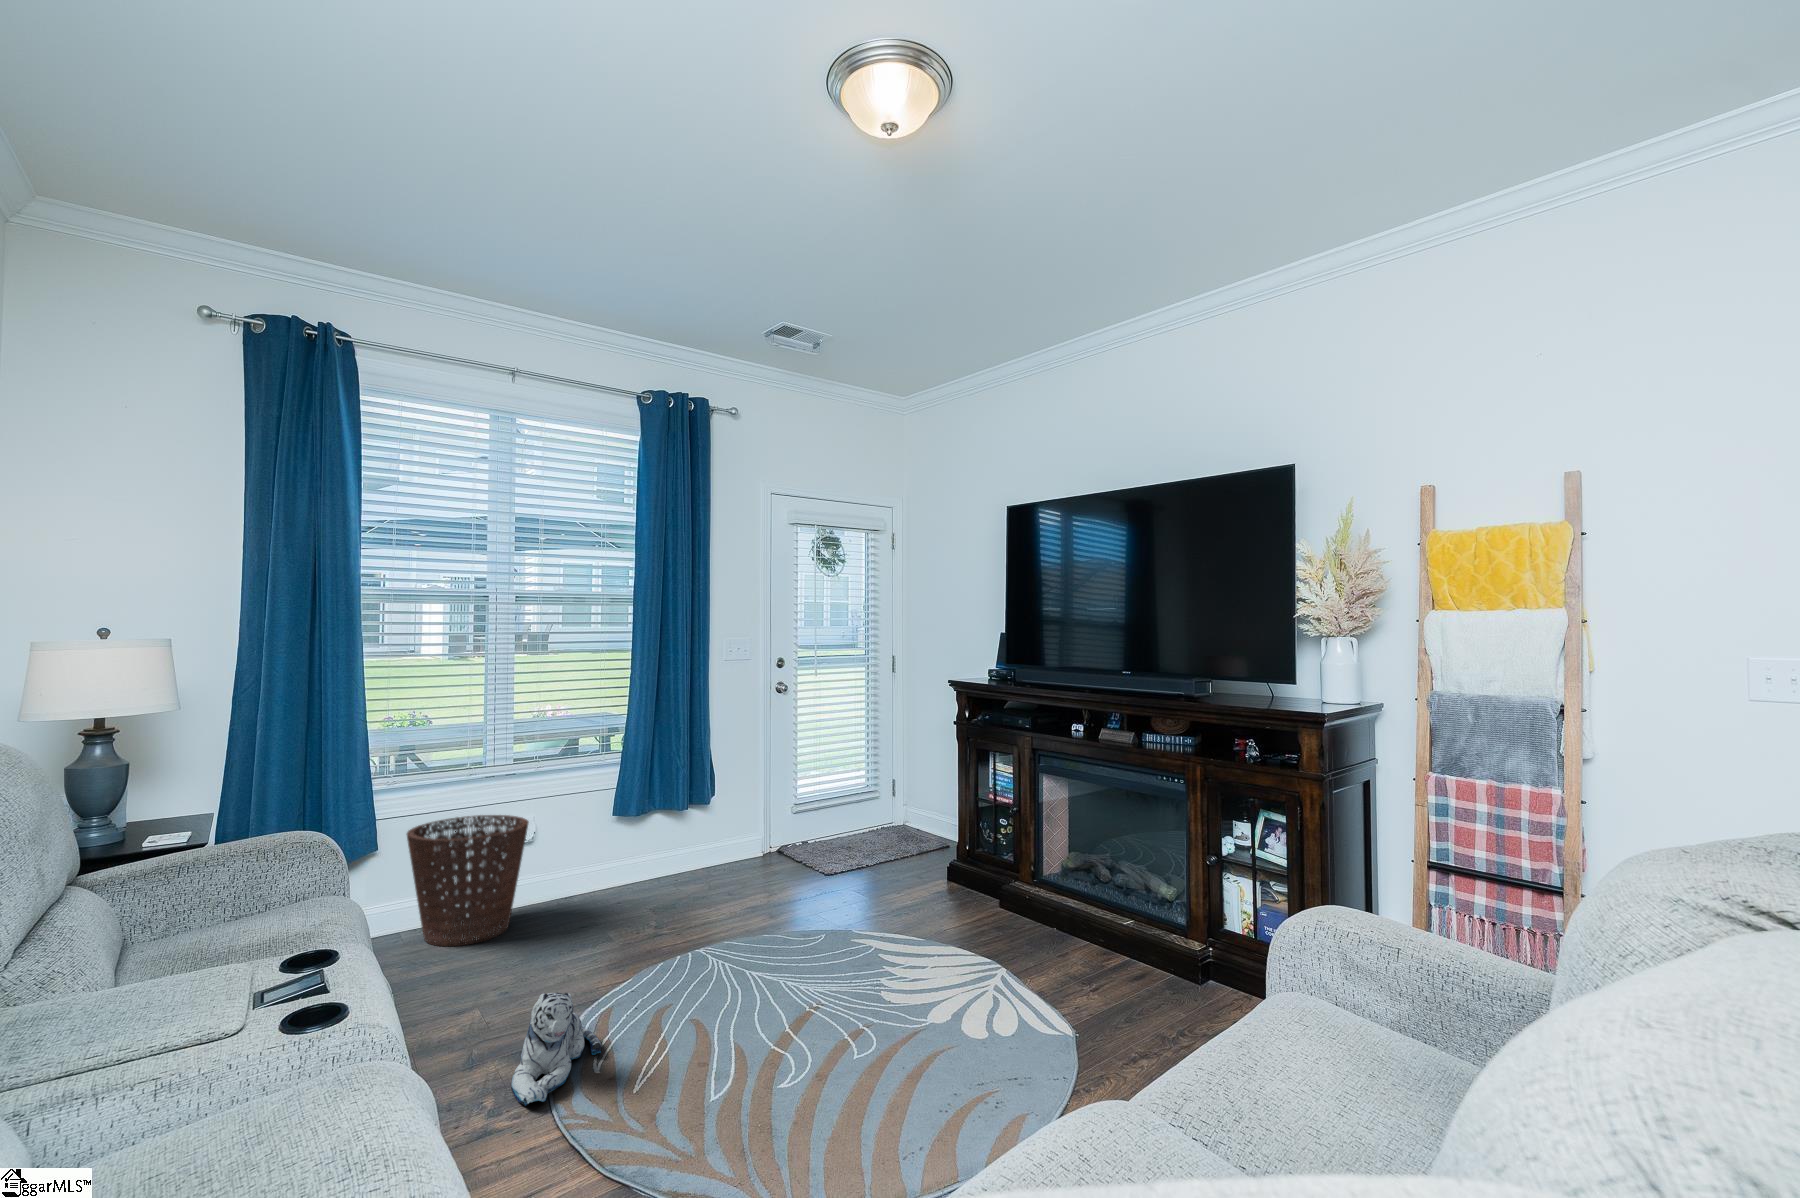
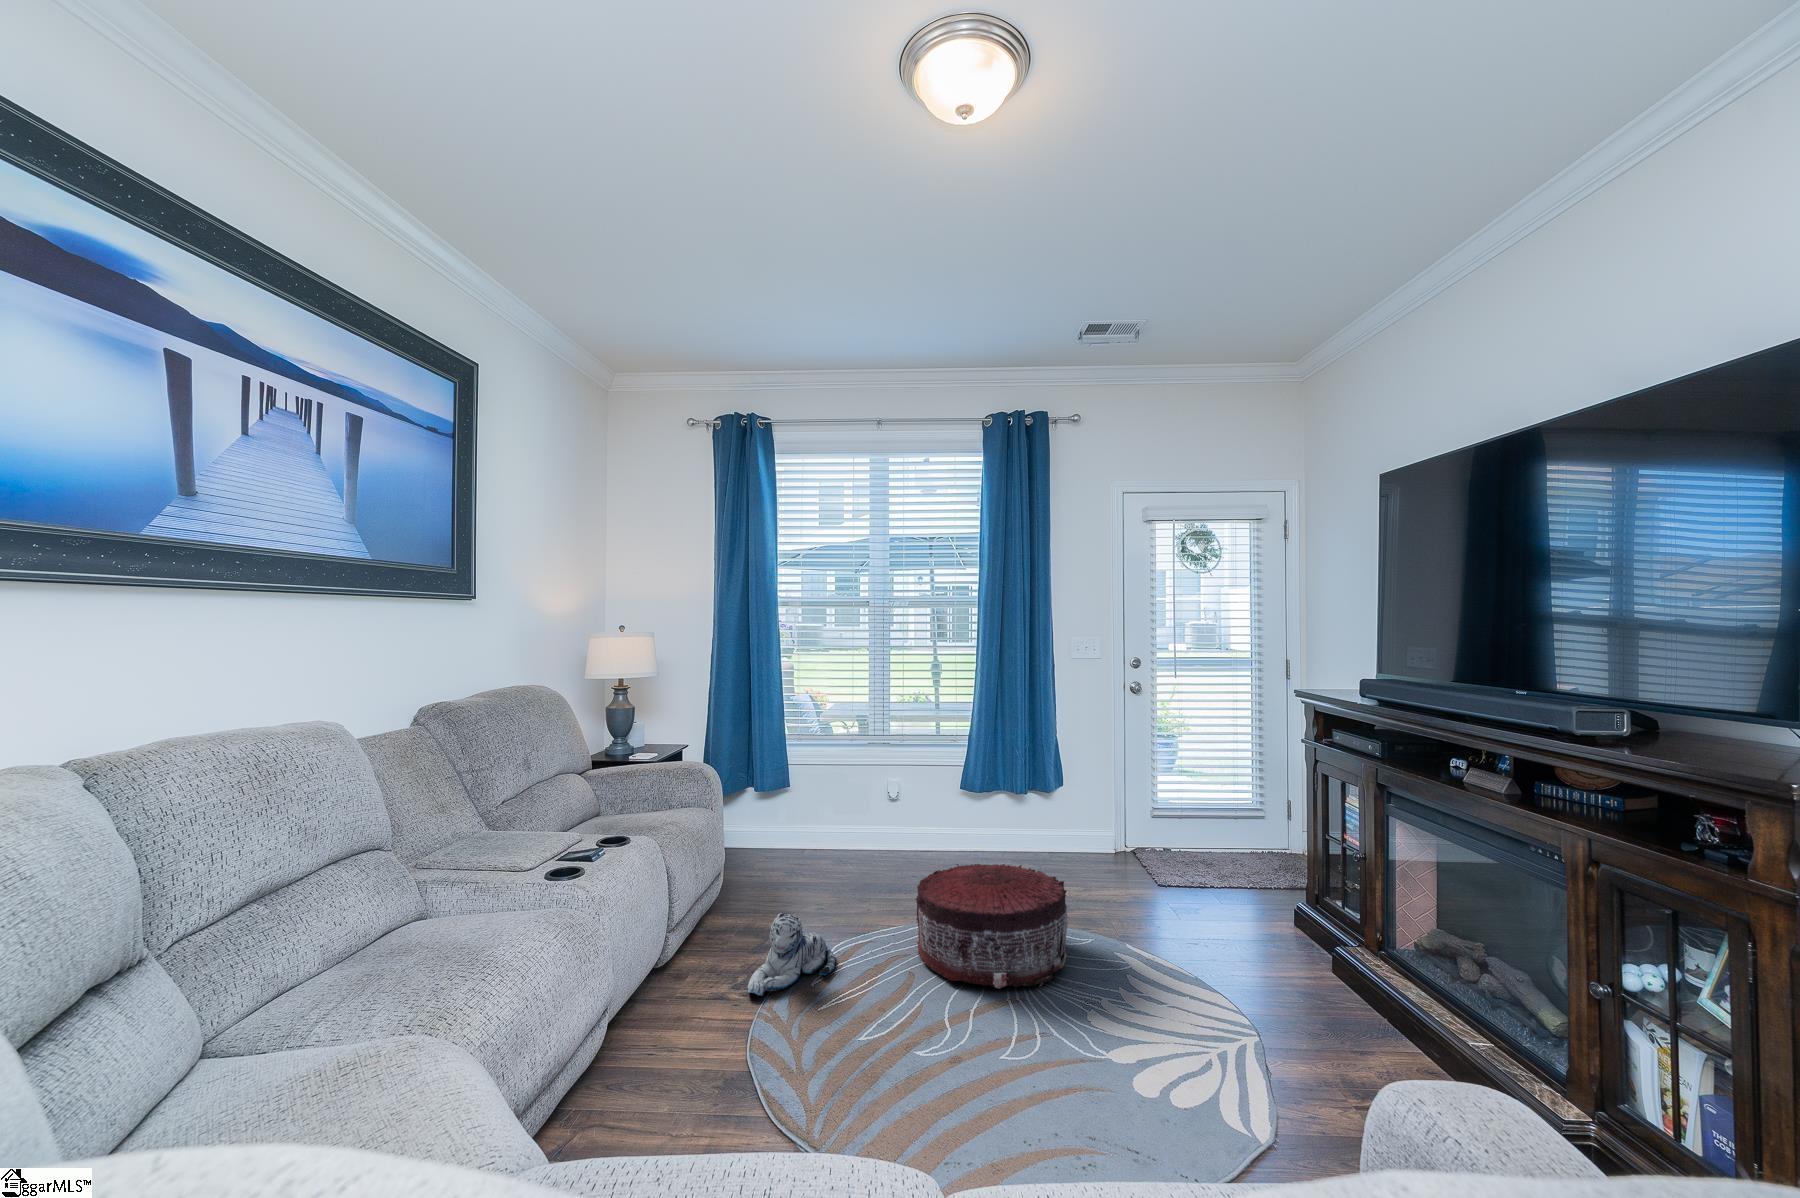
basket: present [407,815,529,946] -> none [800,771,884,870]
pouf: none [670,877,835,1011] -> present [916,864,1068,989]

